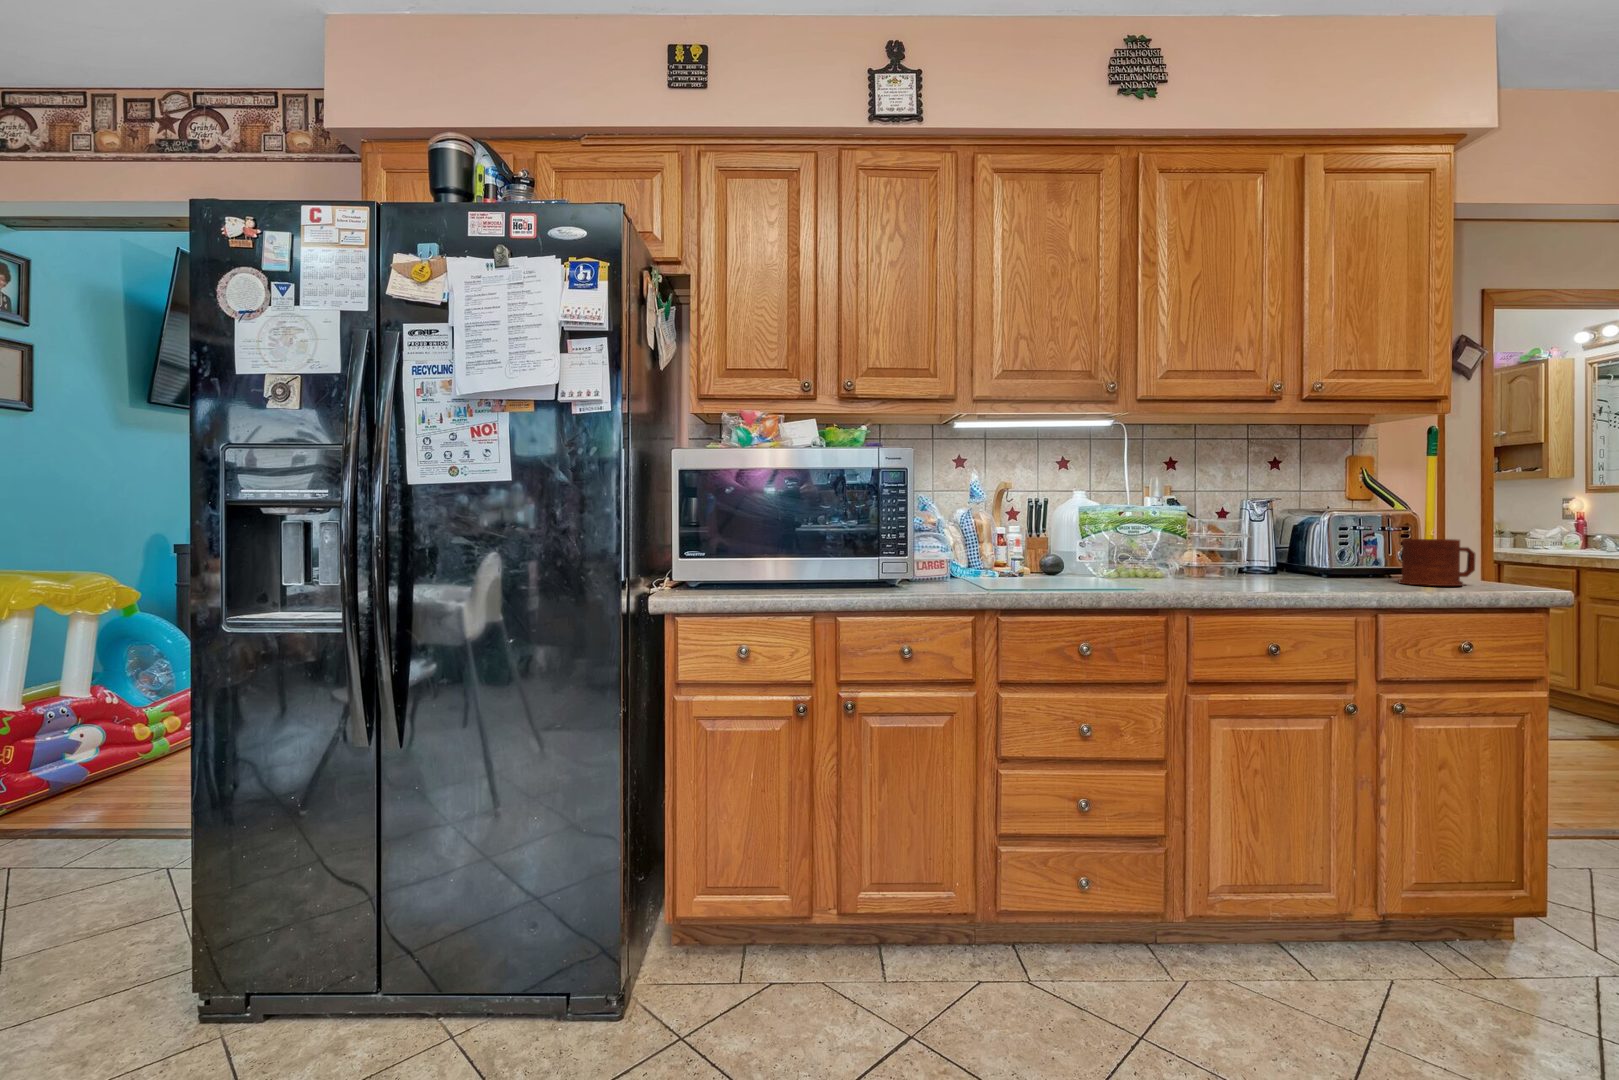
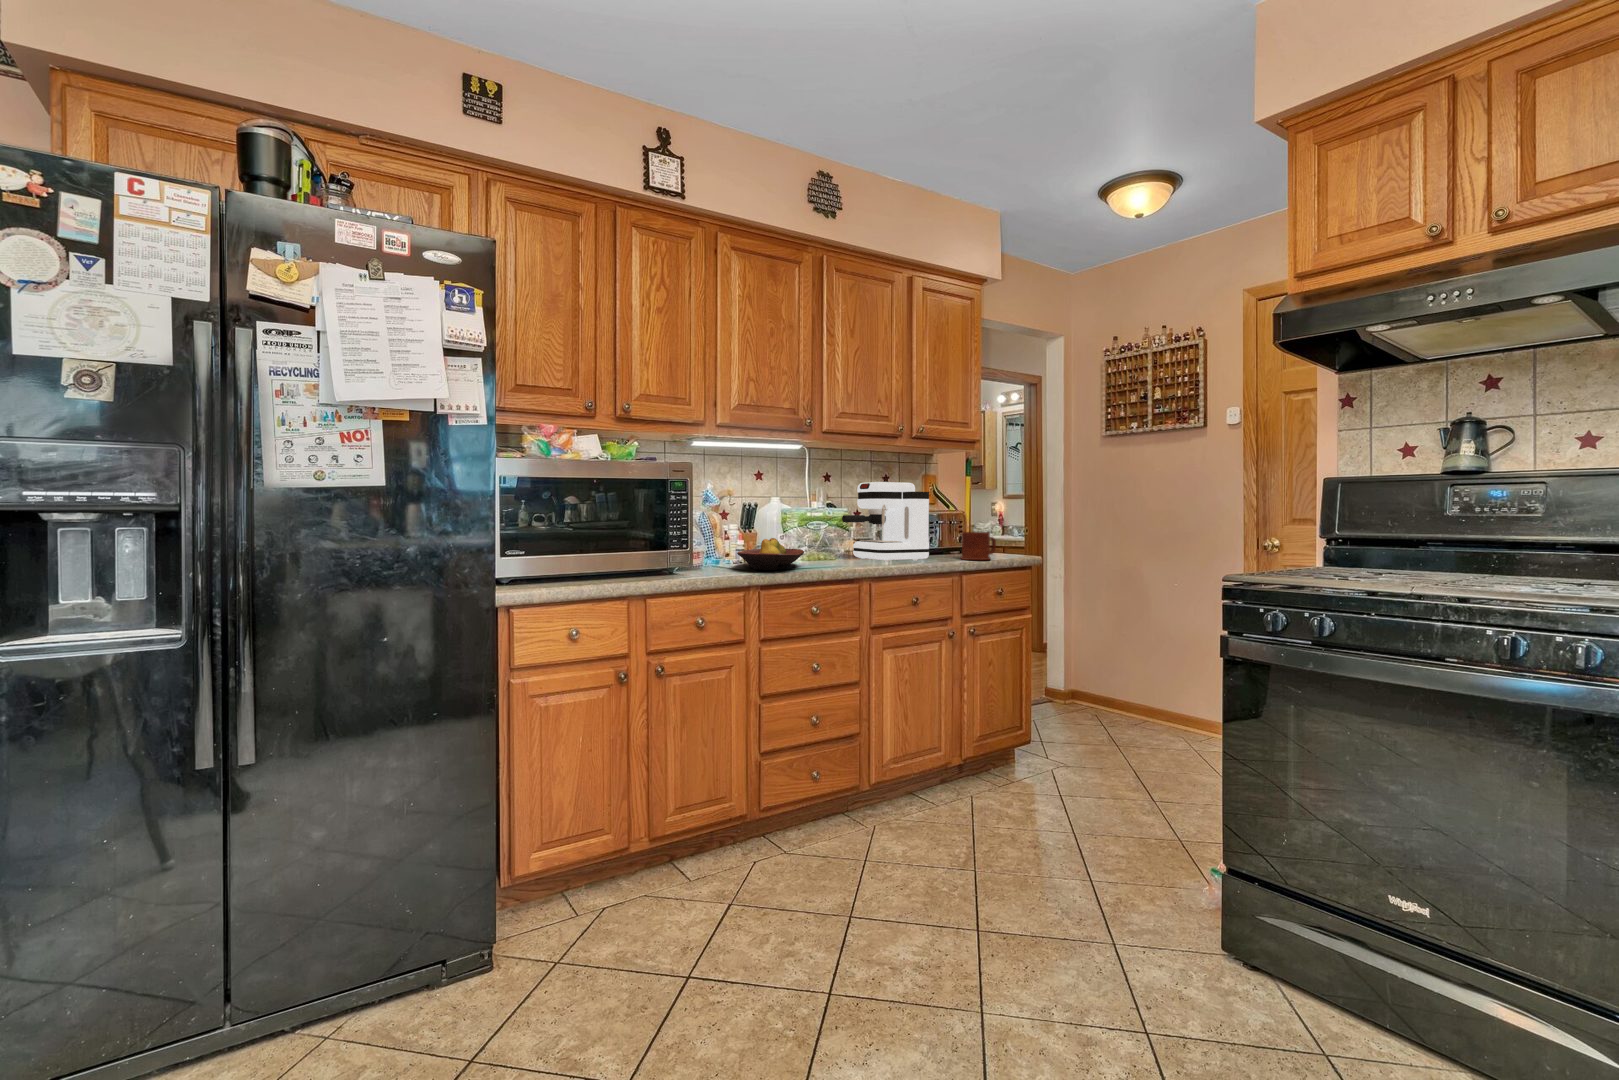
coffee maker: none [1174,463,1324,582] -> present [842,482,929,562]
fruit bowl: none [986,544,1094,586] -> present [737,538,804,570]

